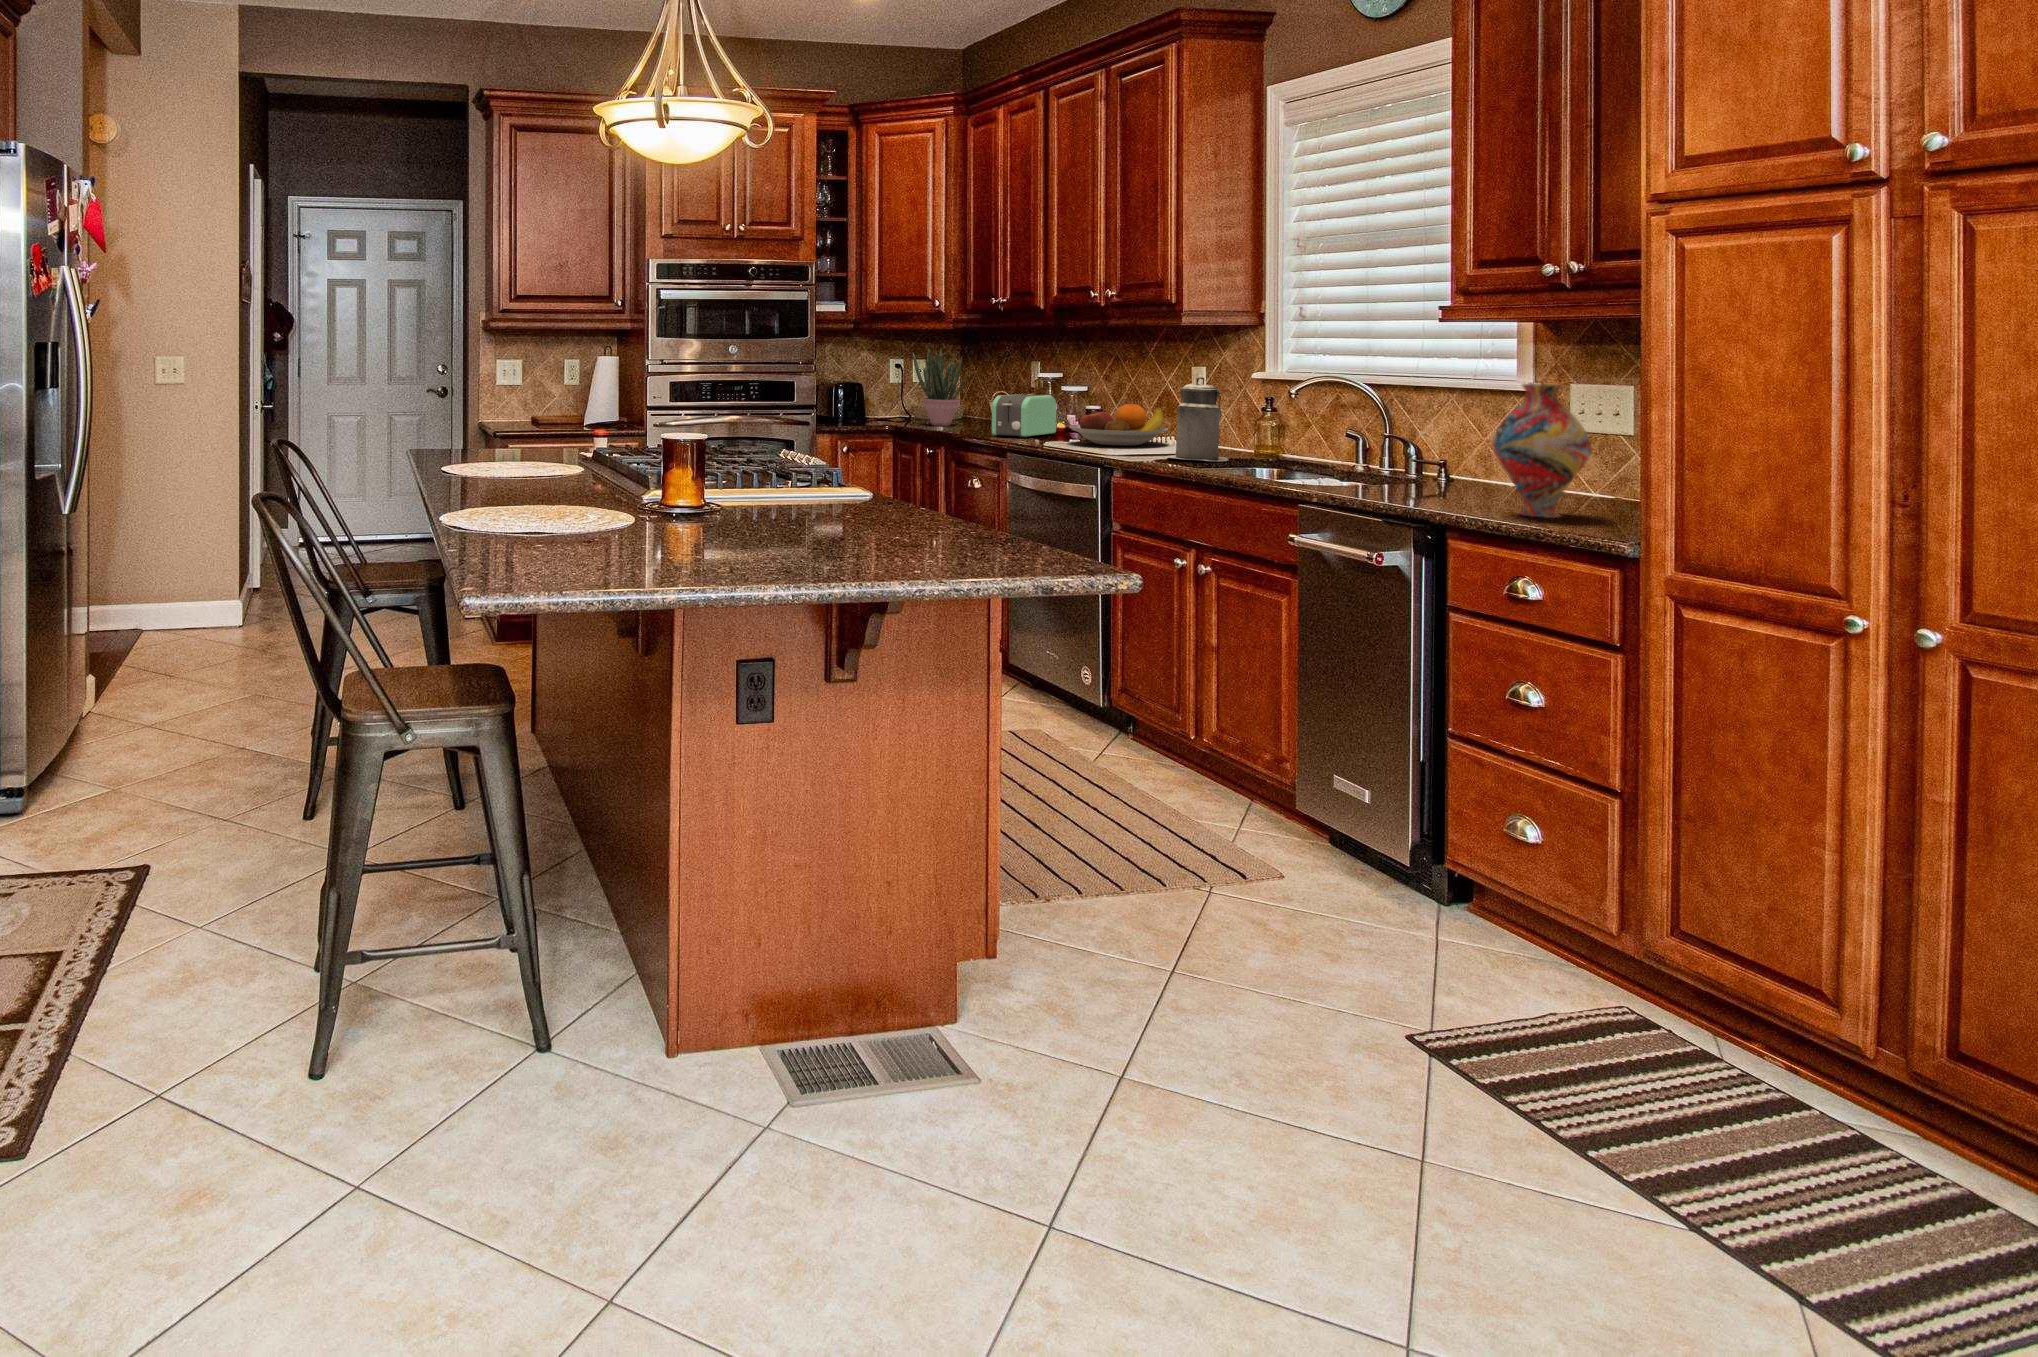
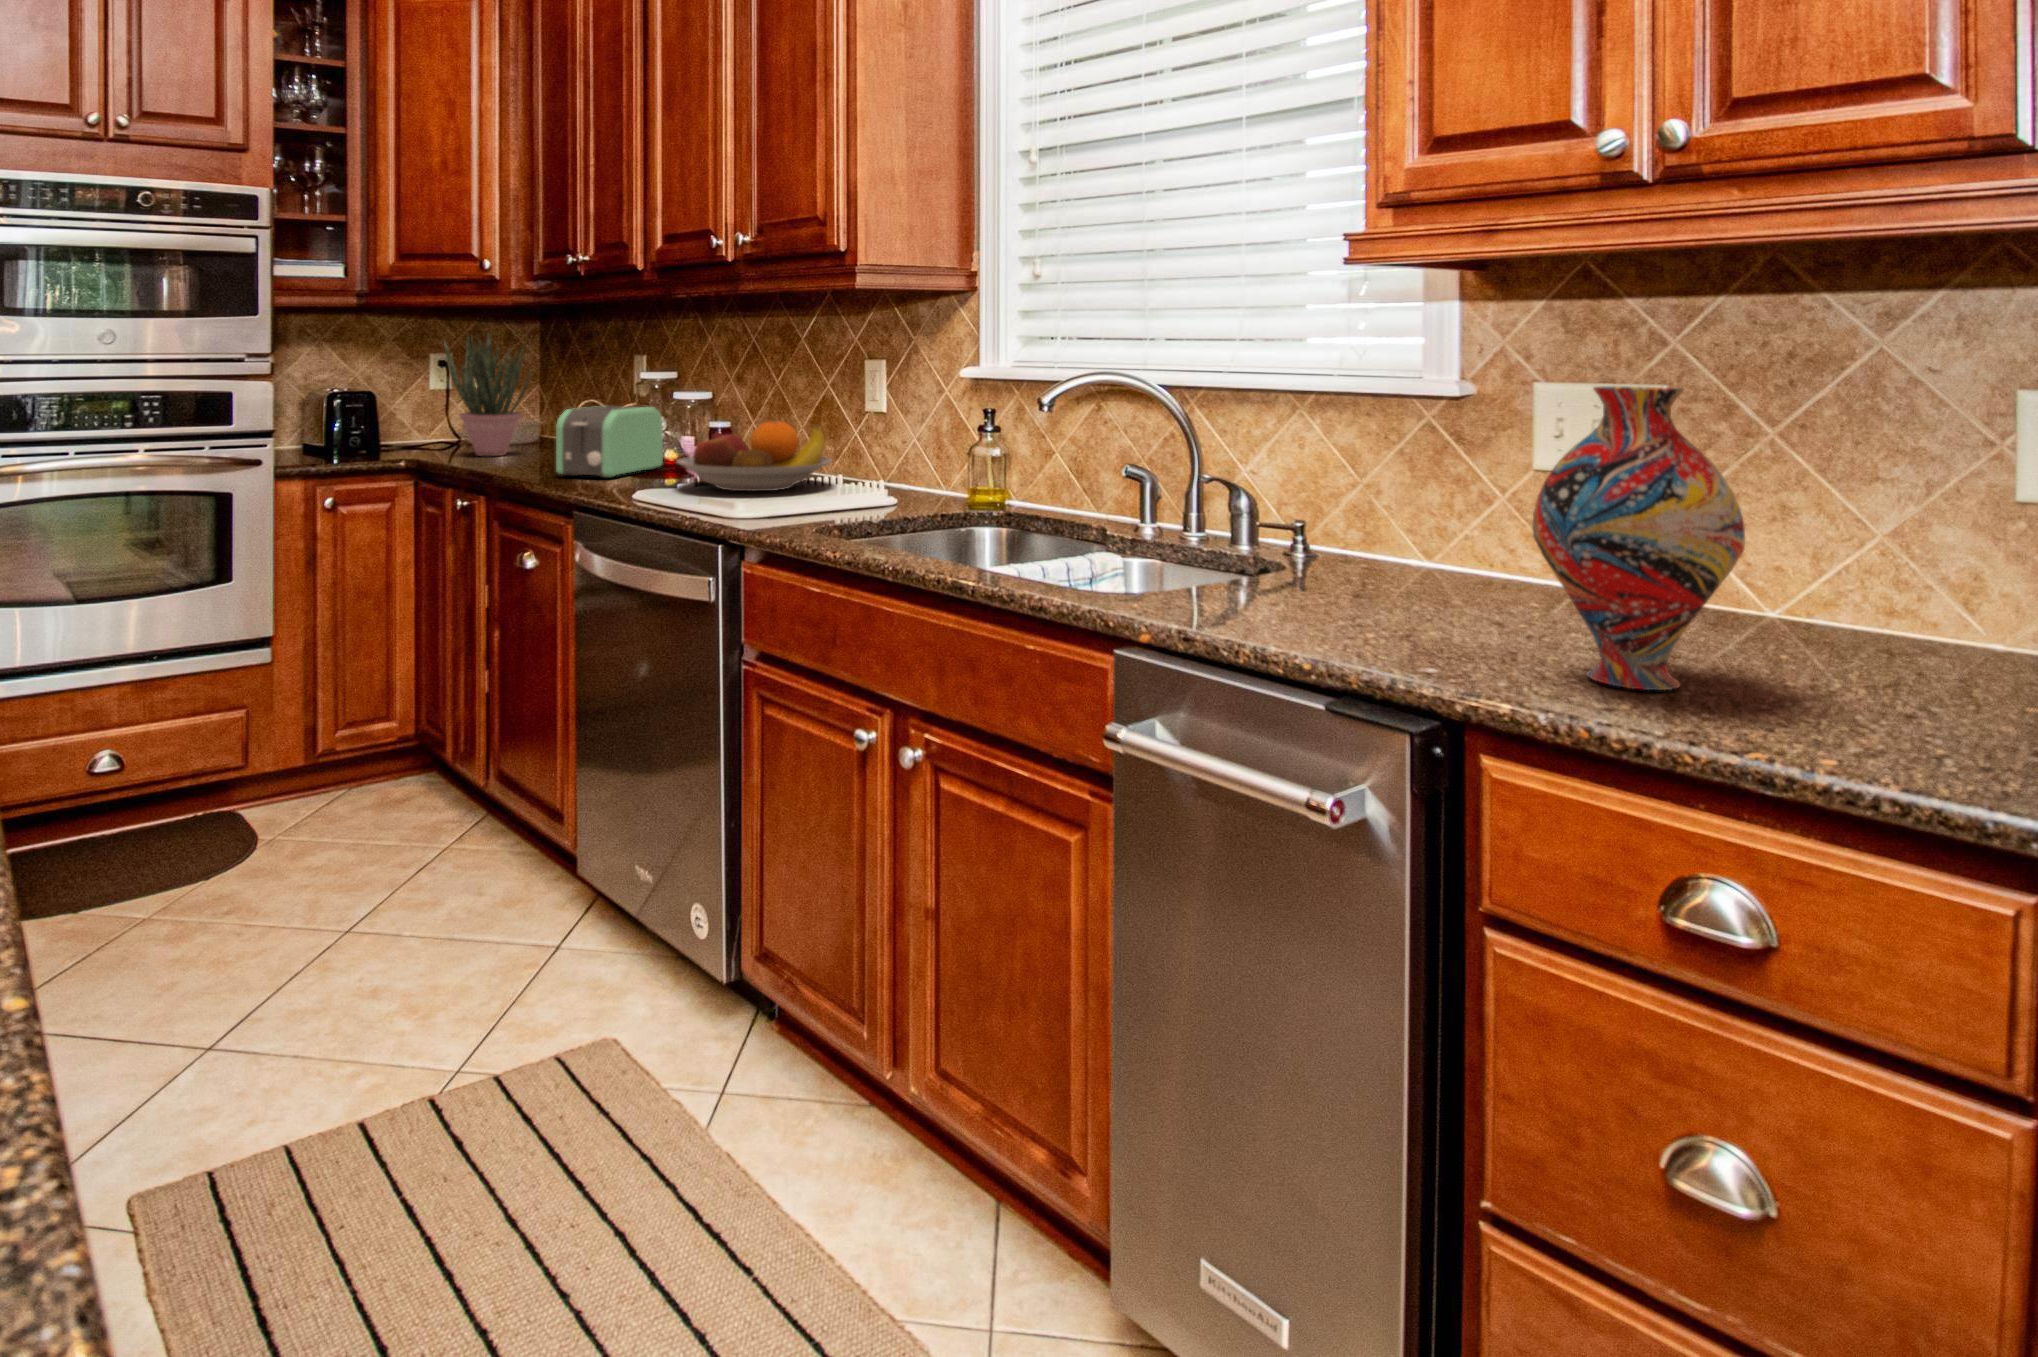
canister: present [1167,377,1228,461] -> none [833,376,935,525]

